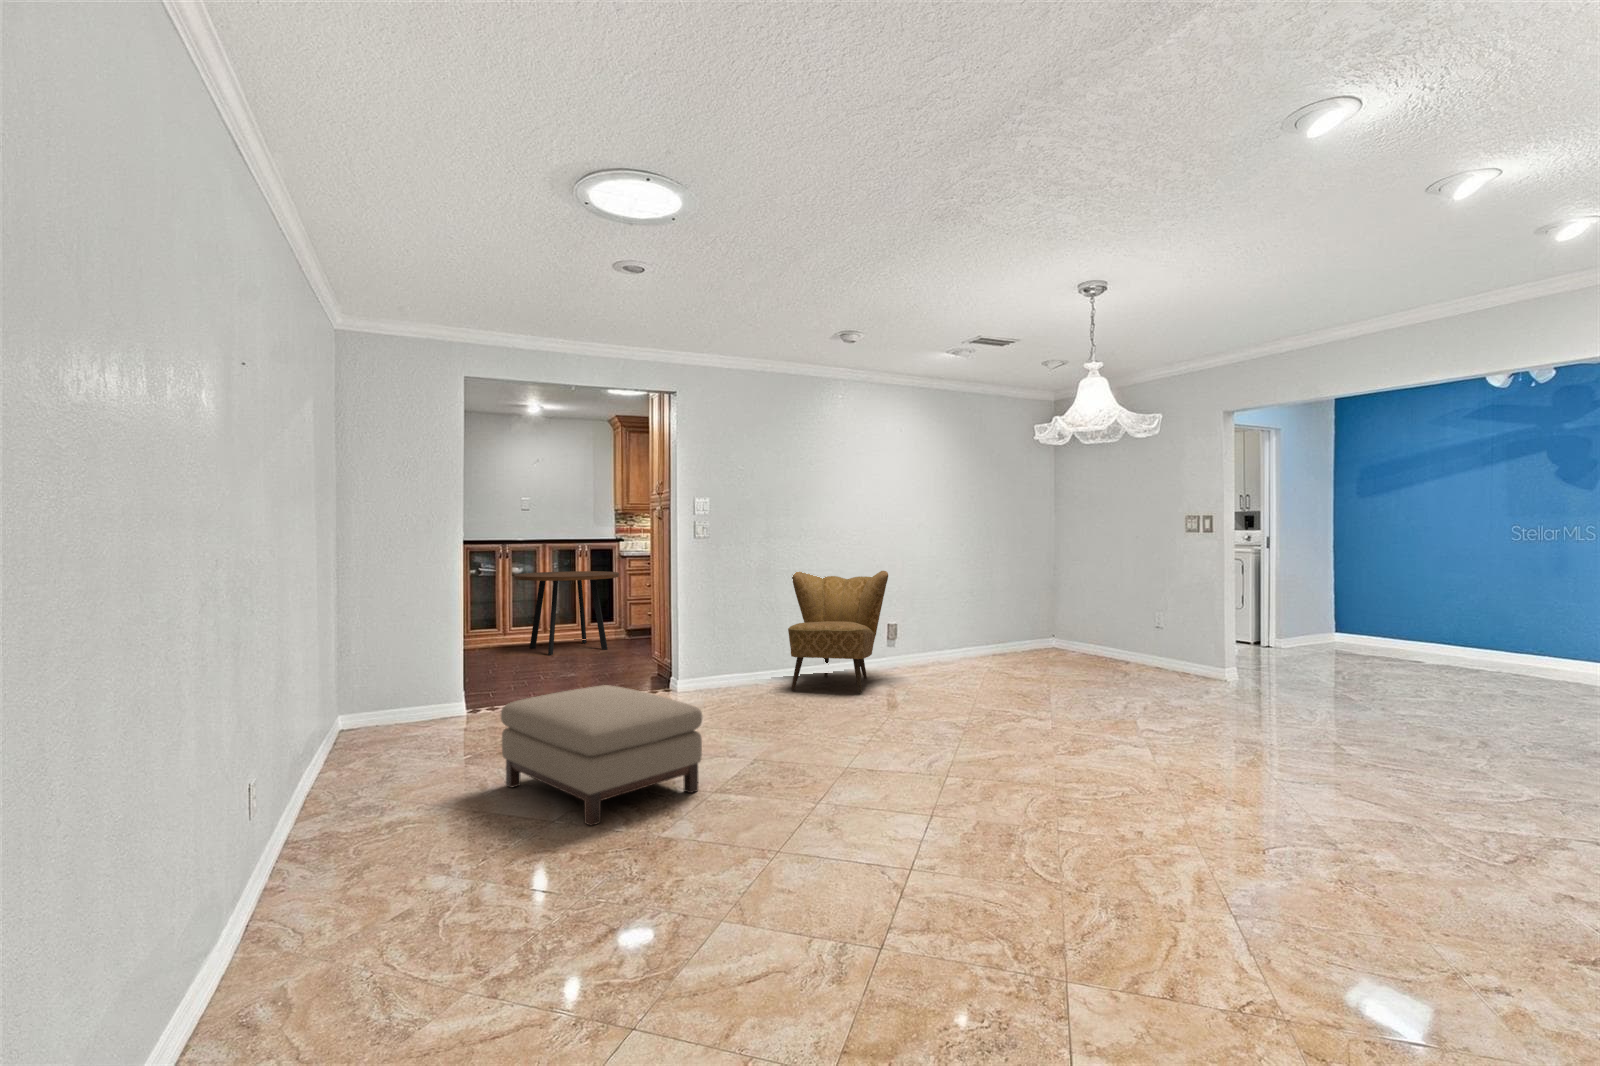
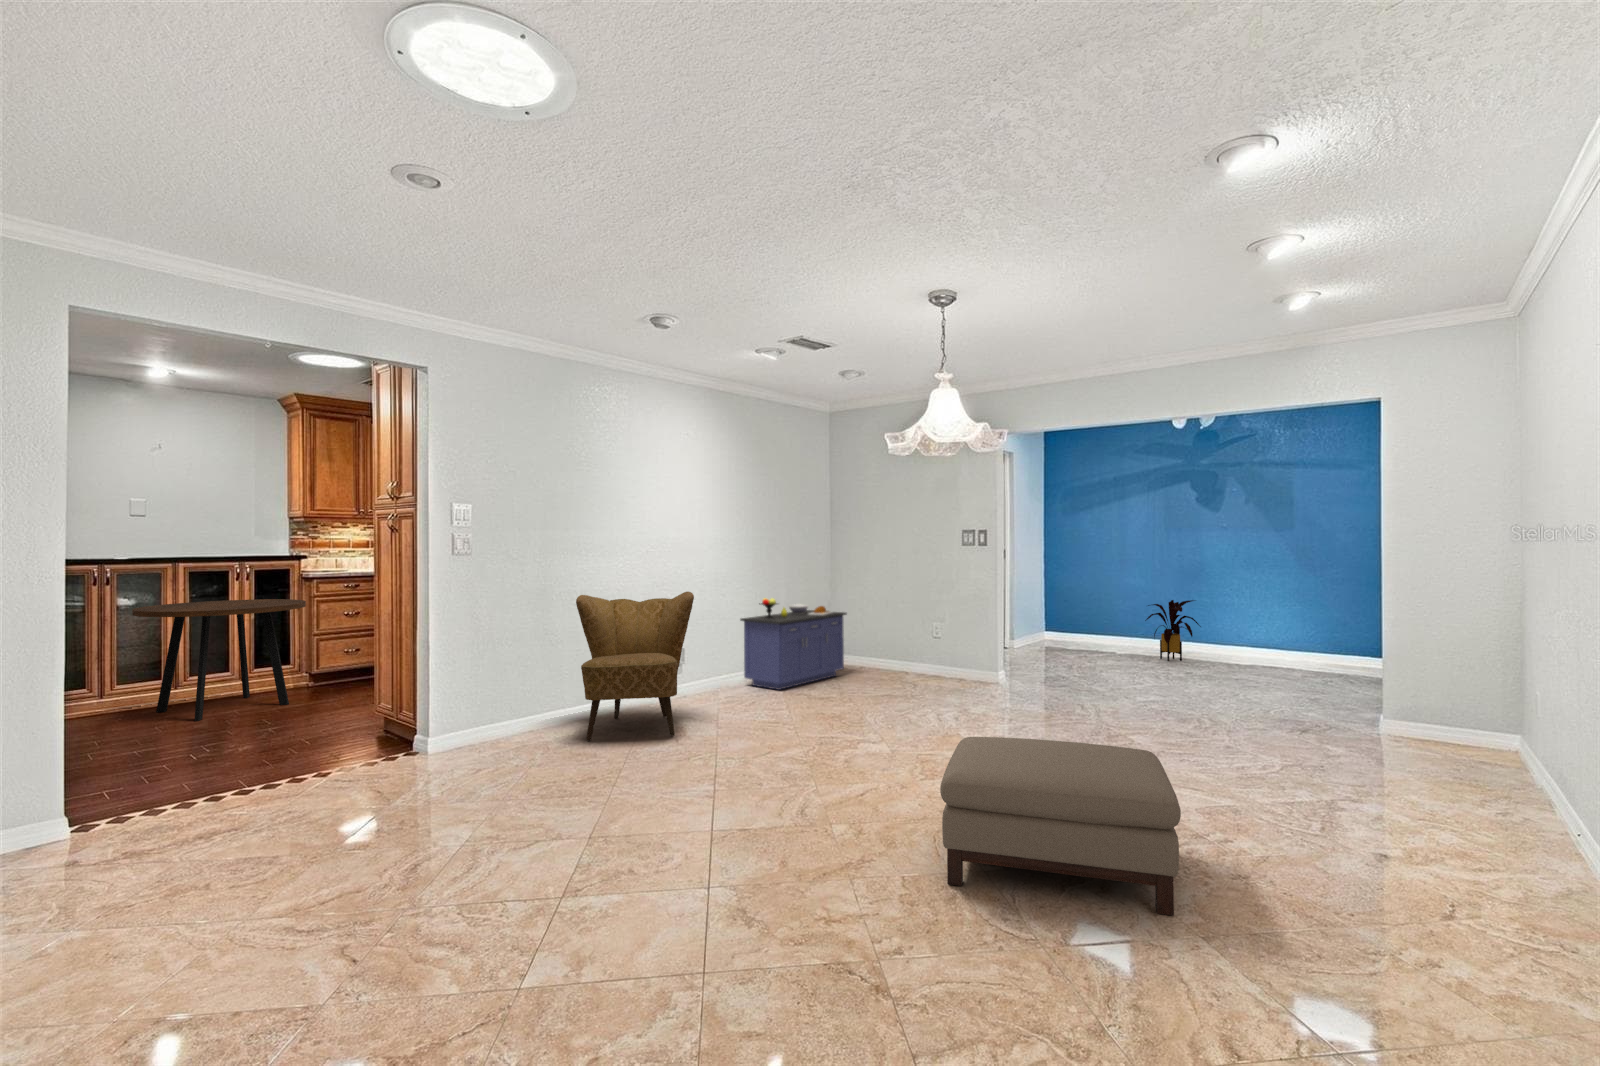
storage cabinet: none [950,581,1062,667] -> present [740,598,847,690]
house plant: none [1448,599,1538,673] -> present [1145,600,1201,661]
ottoman: present [501,685,702,826] -> present [940,737,1181,916]

